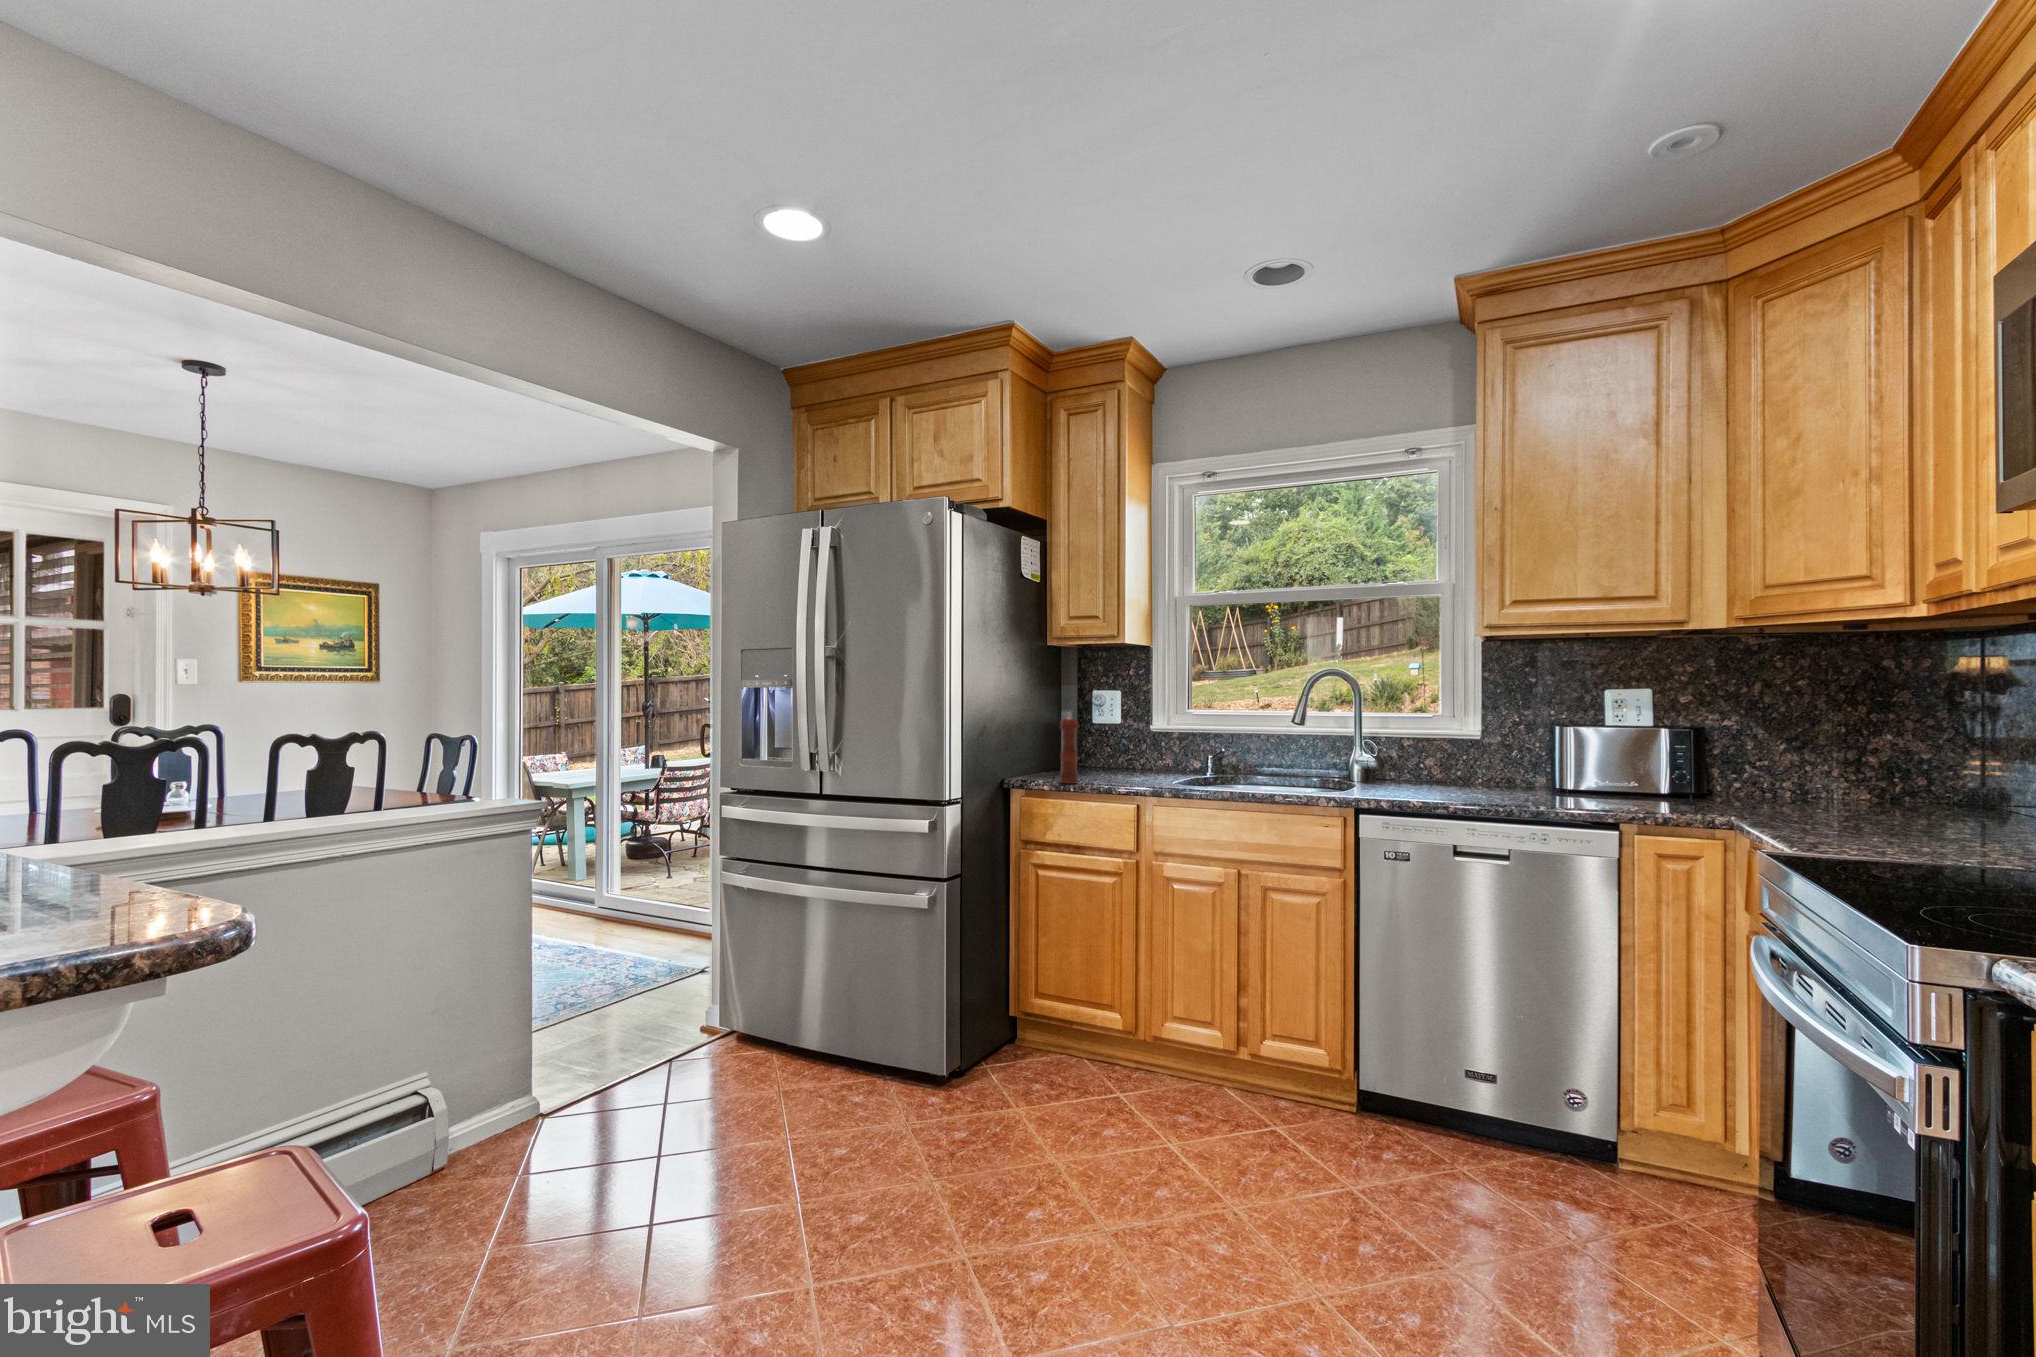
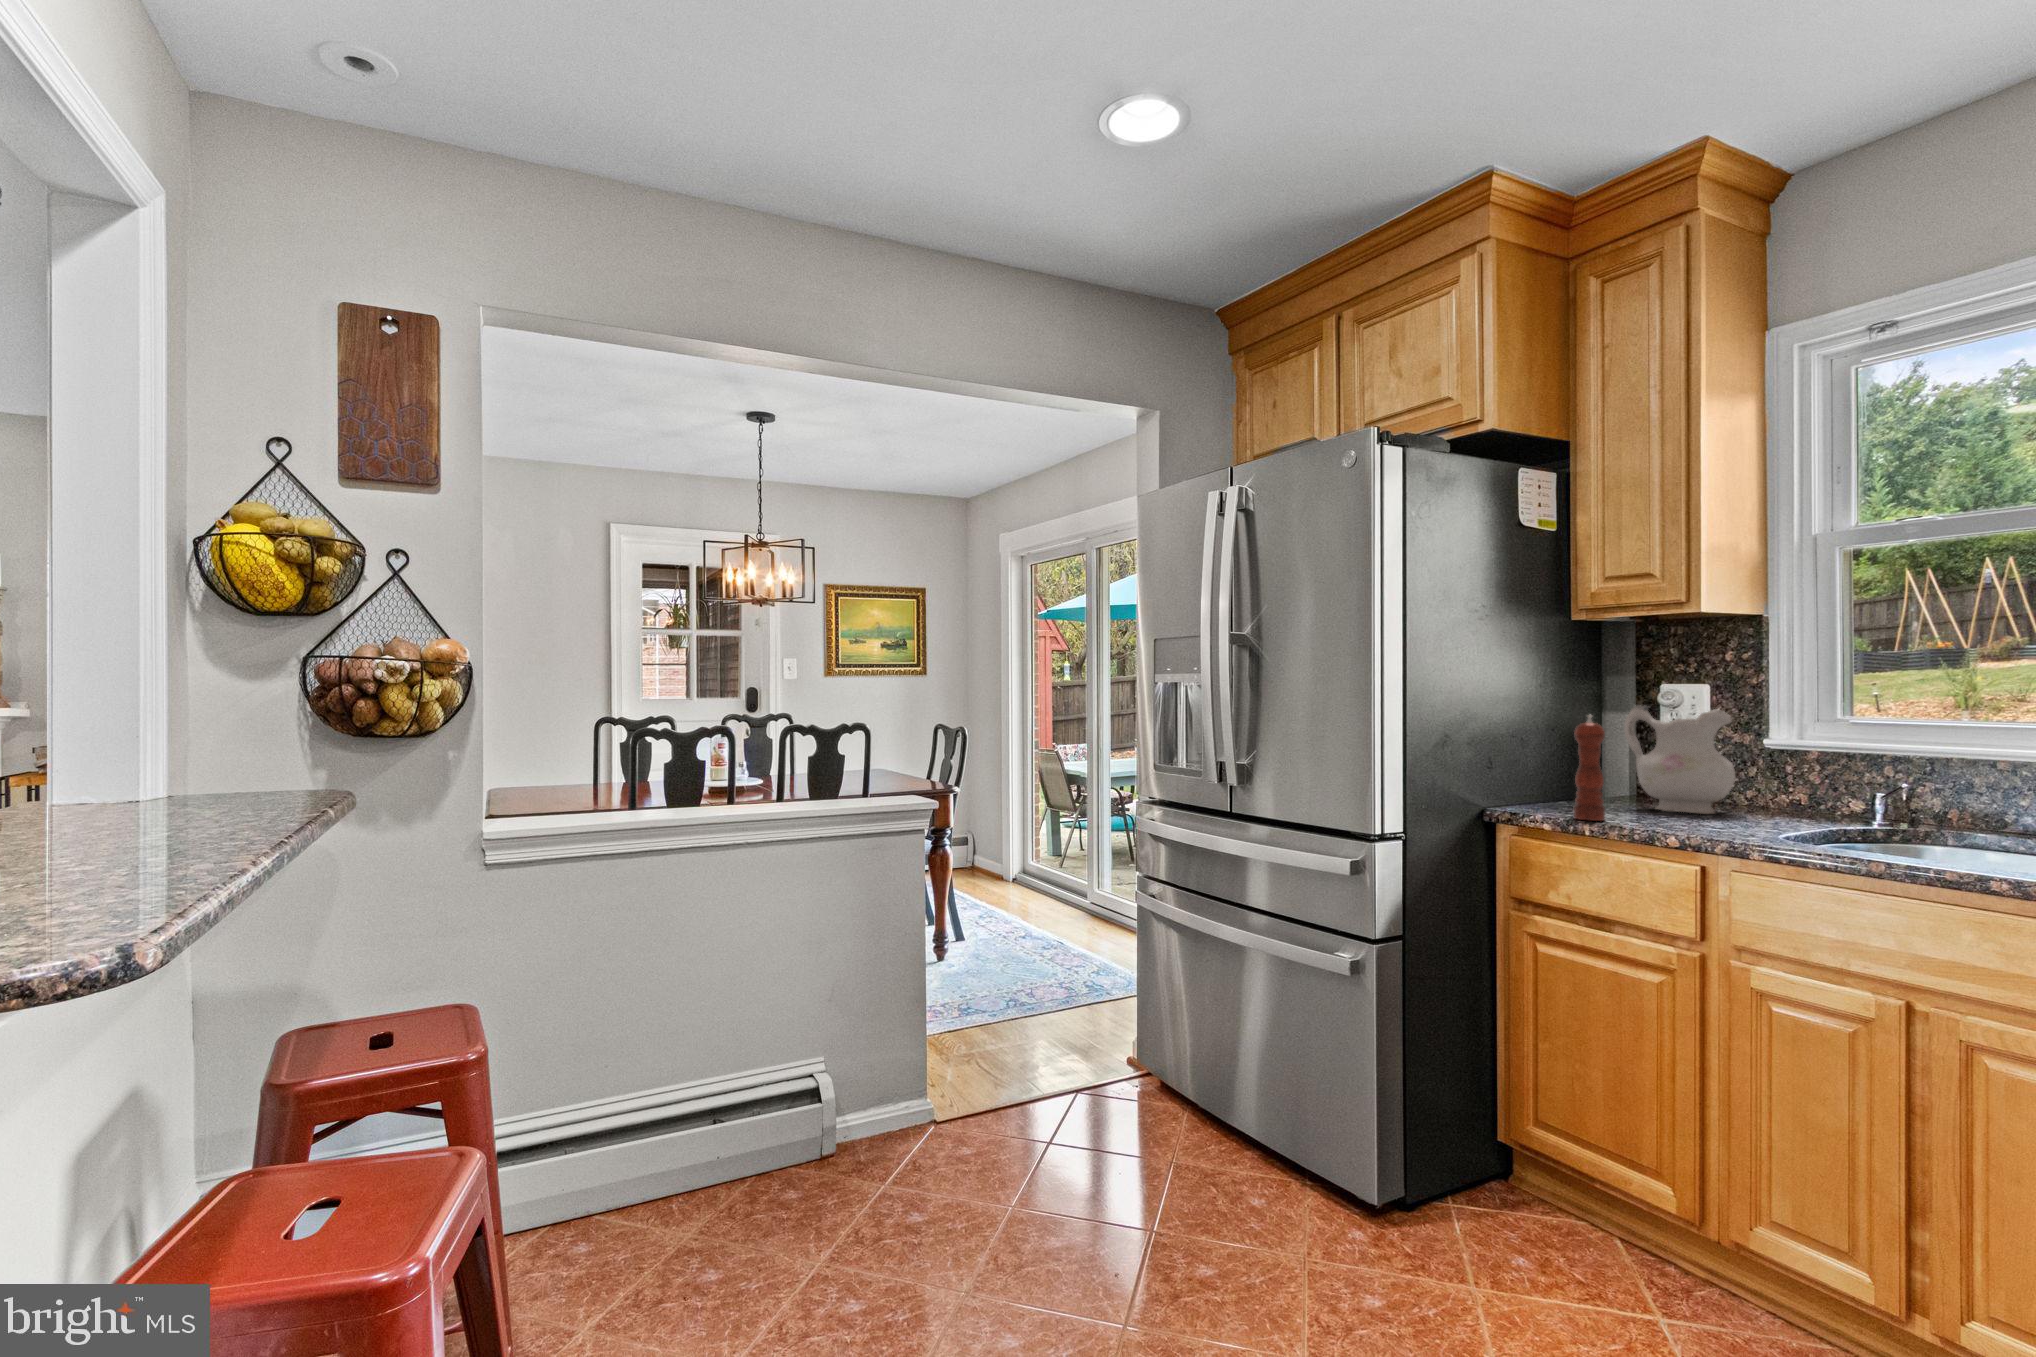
ceramic pitcher: none [1080,705,1142,776] -> present [1625,705,1735,814]

